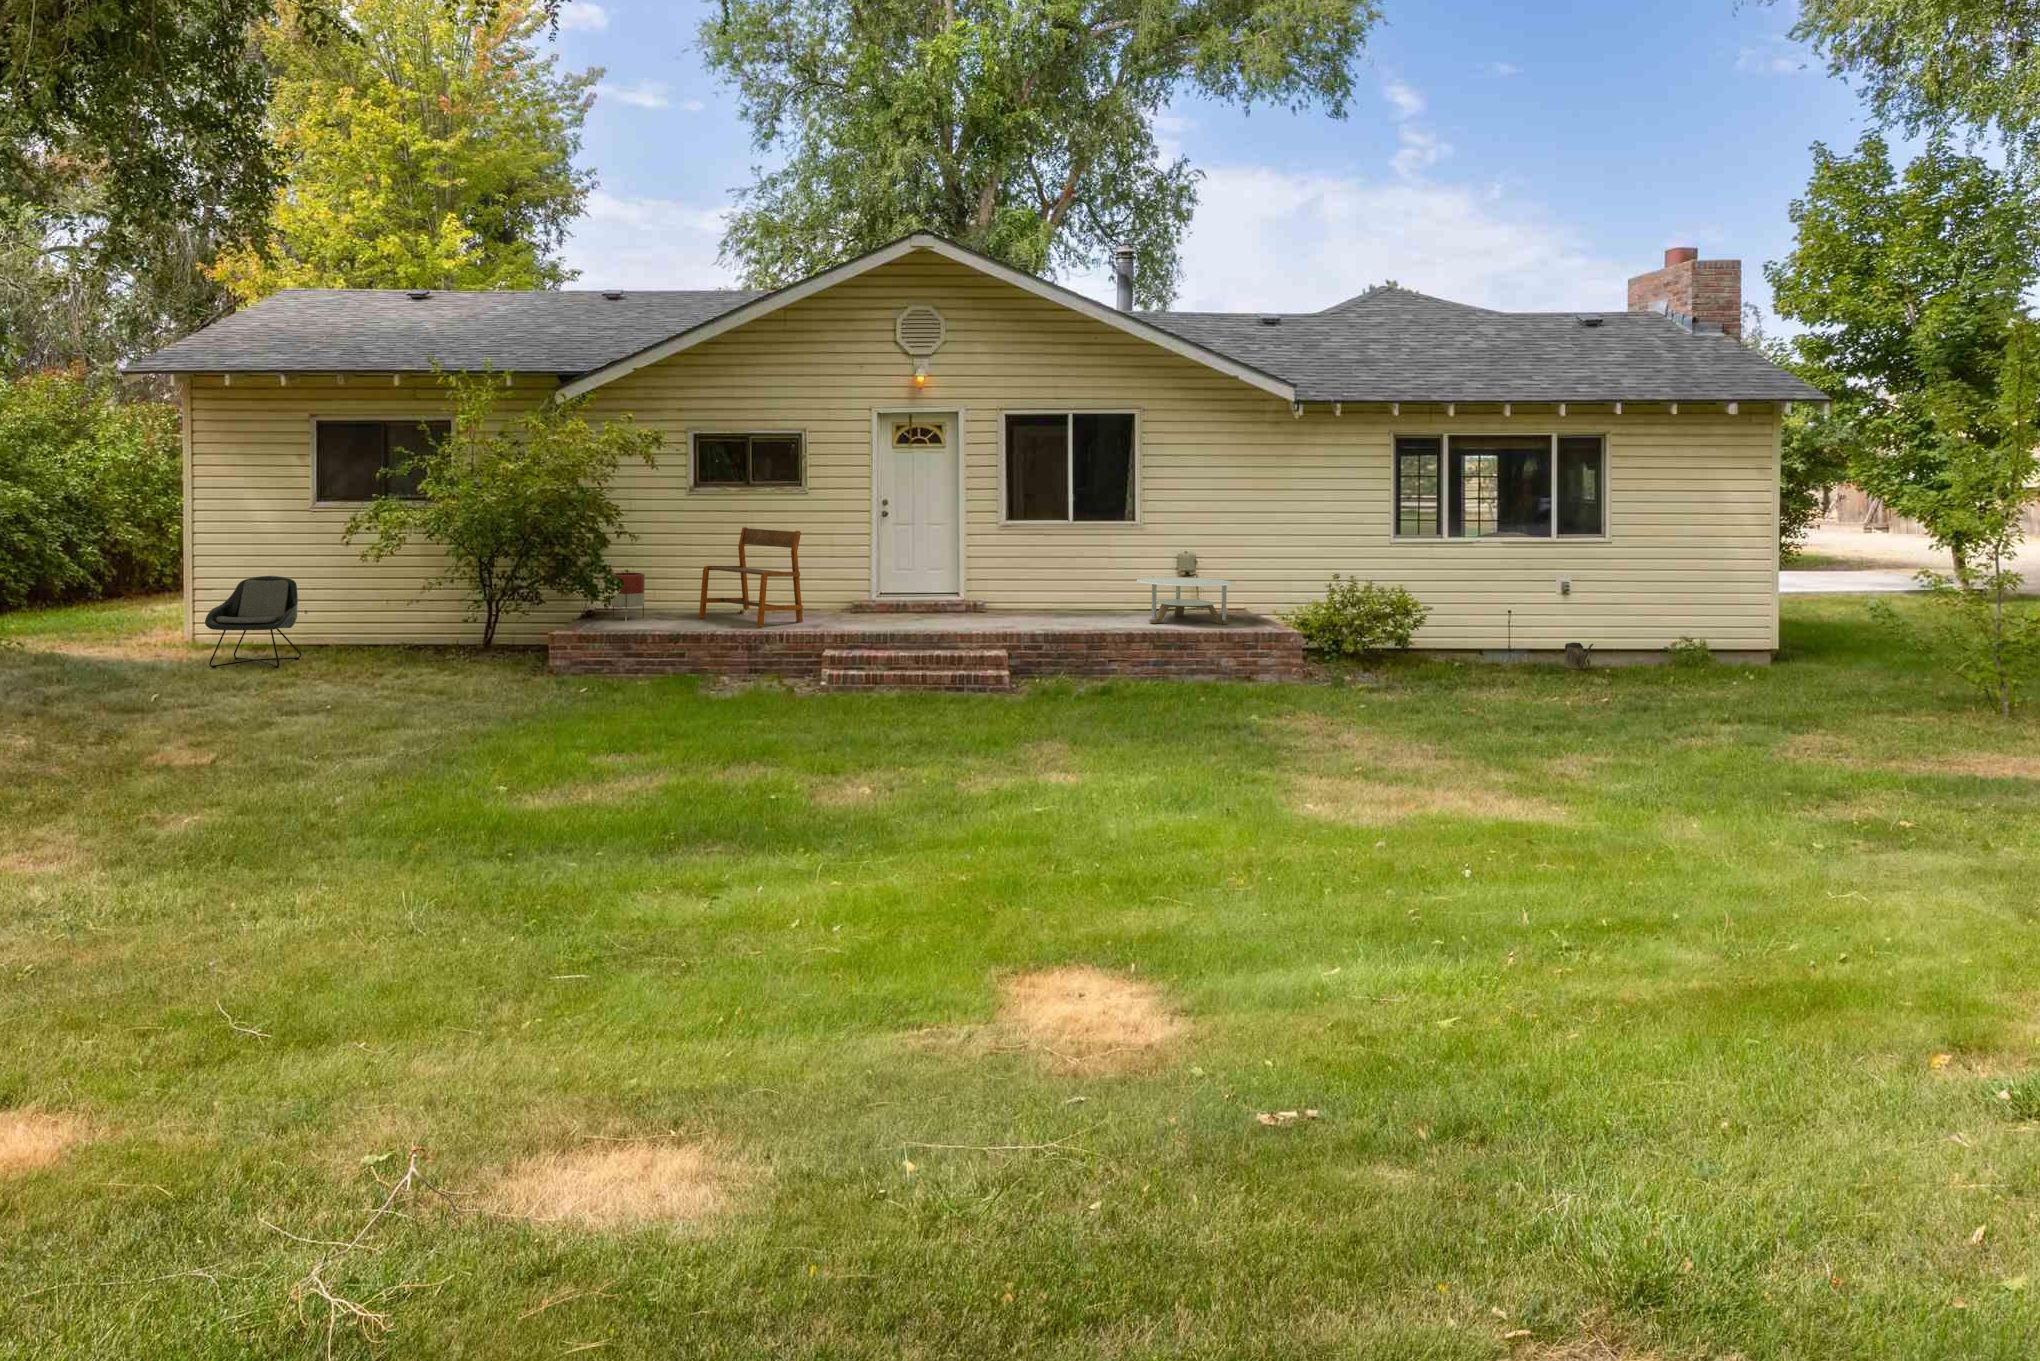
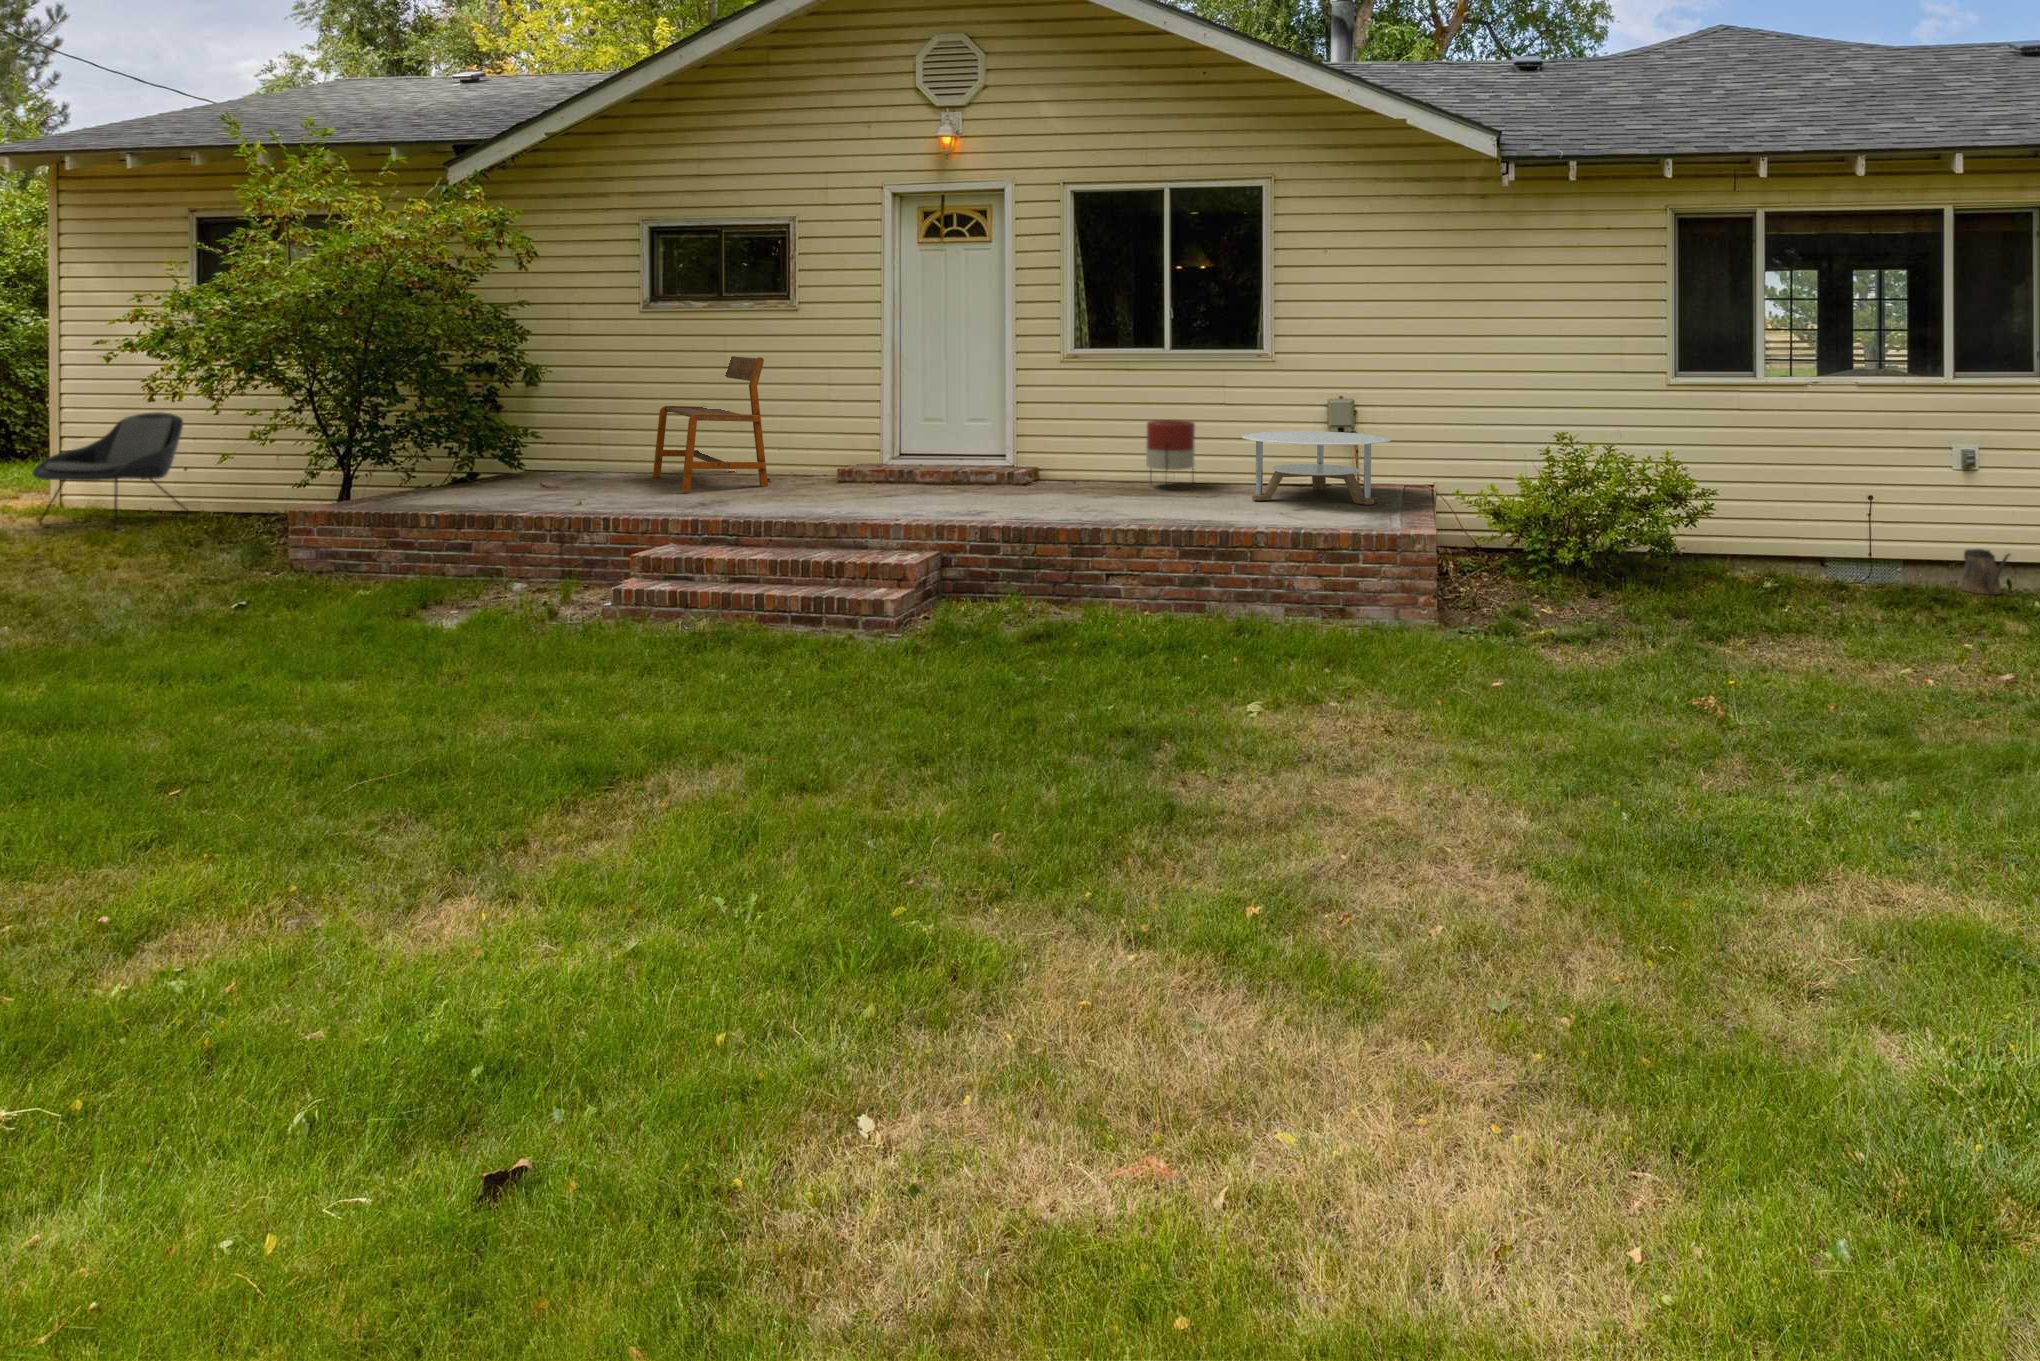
planter: present [611,573,645,618] -> present [1146,420,1195,470]

